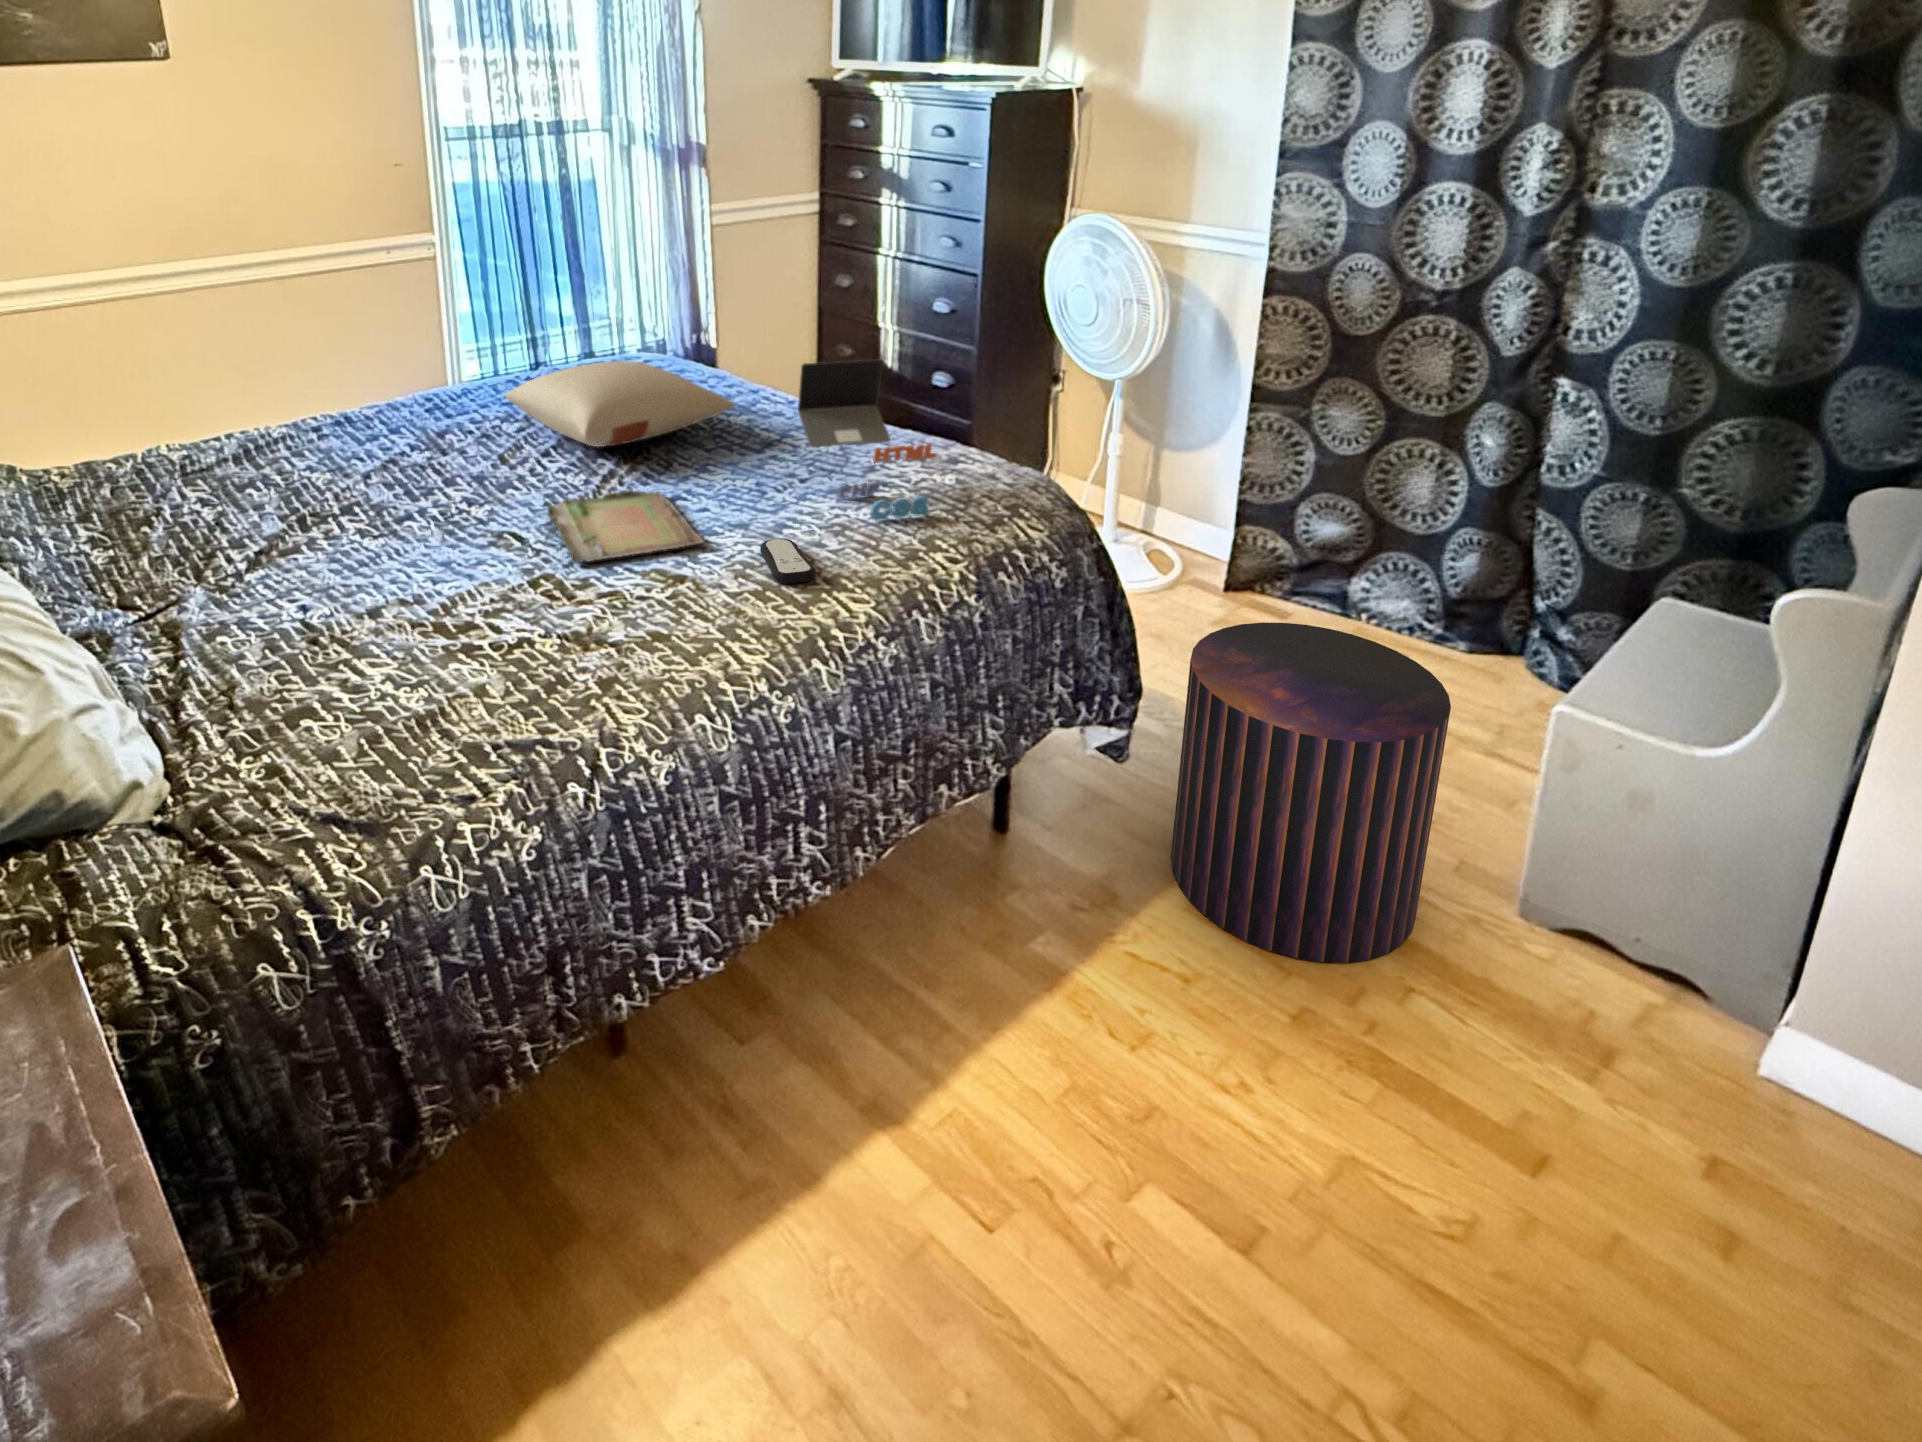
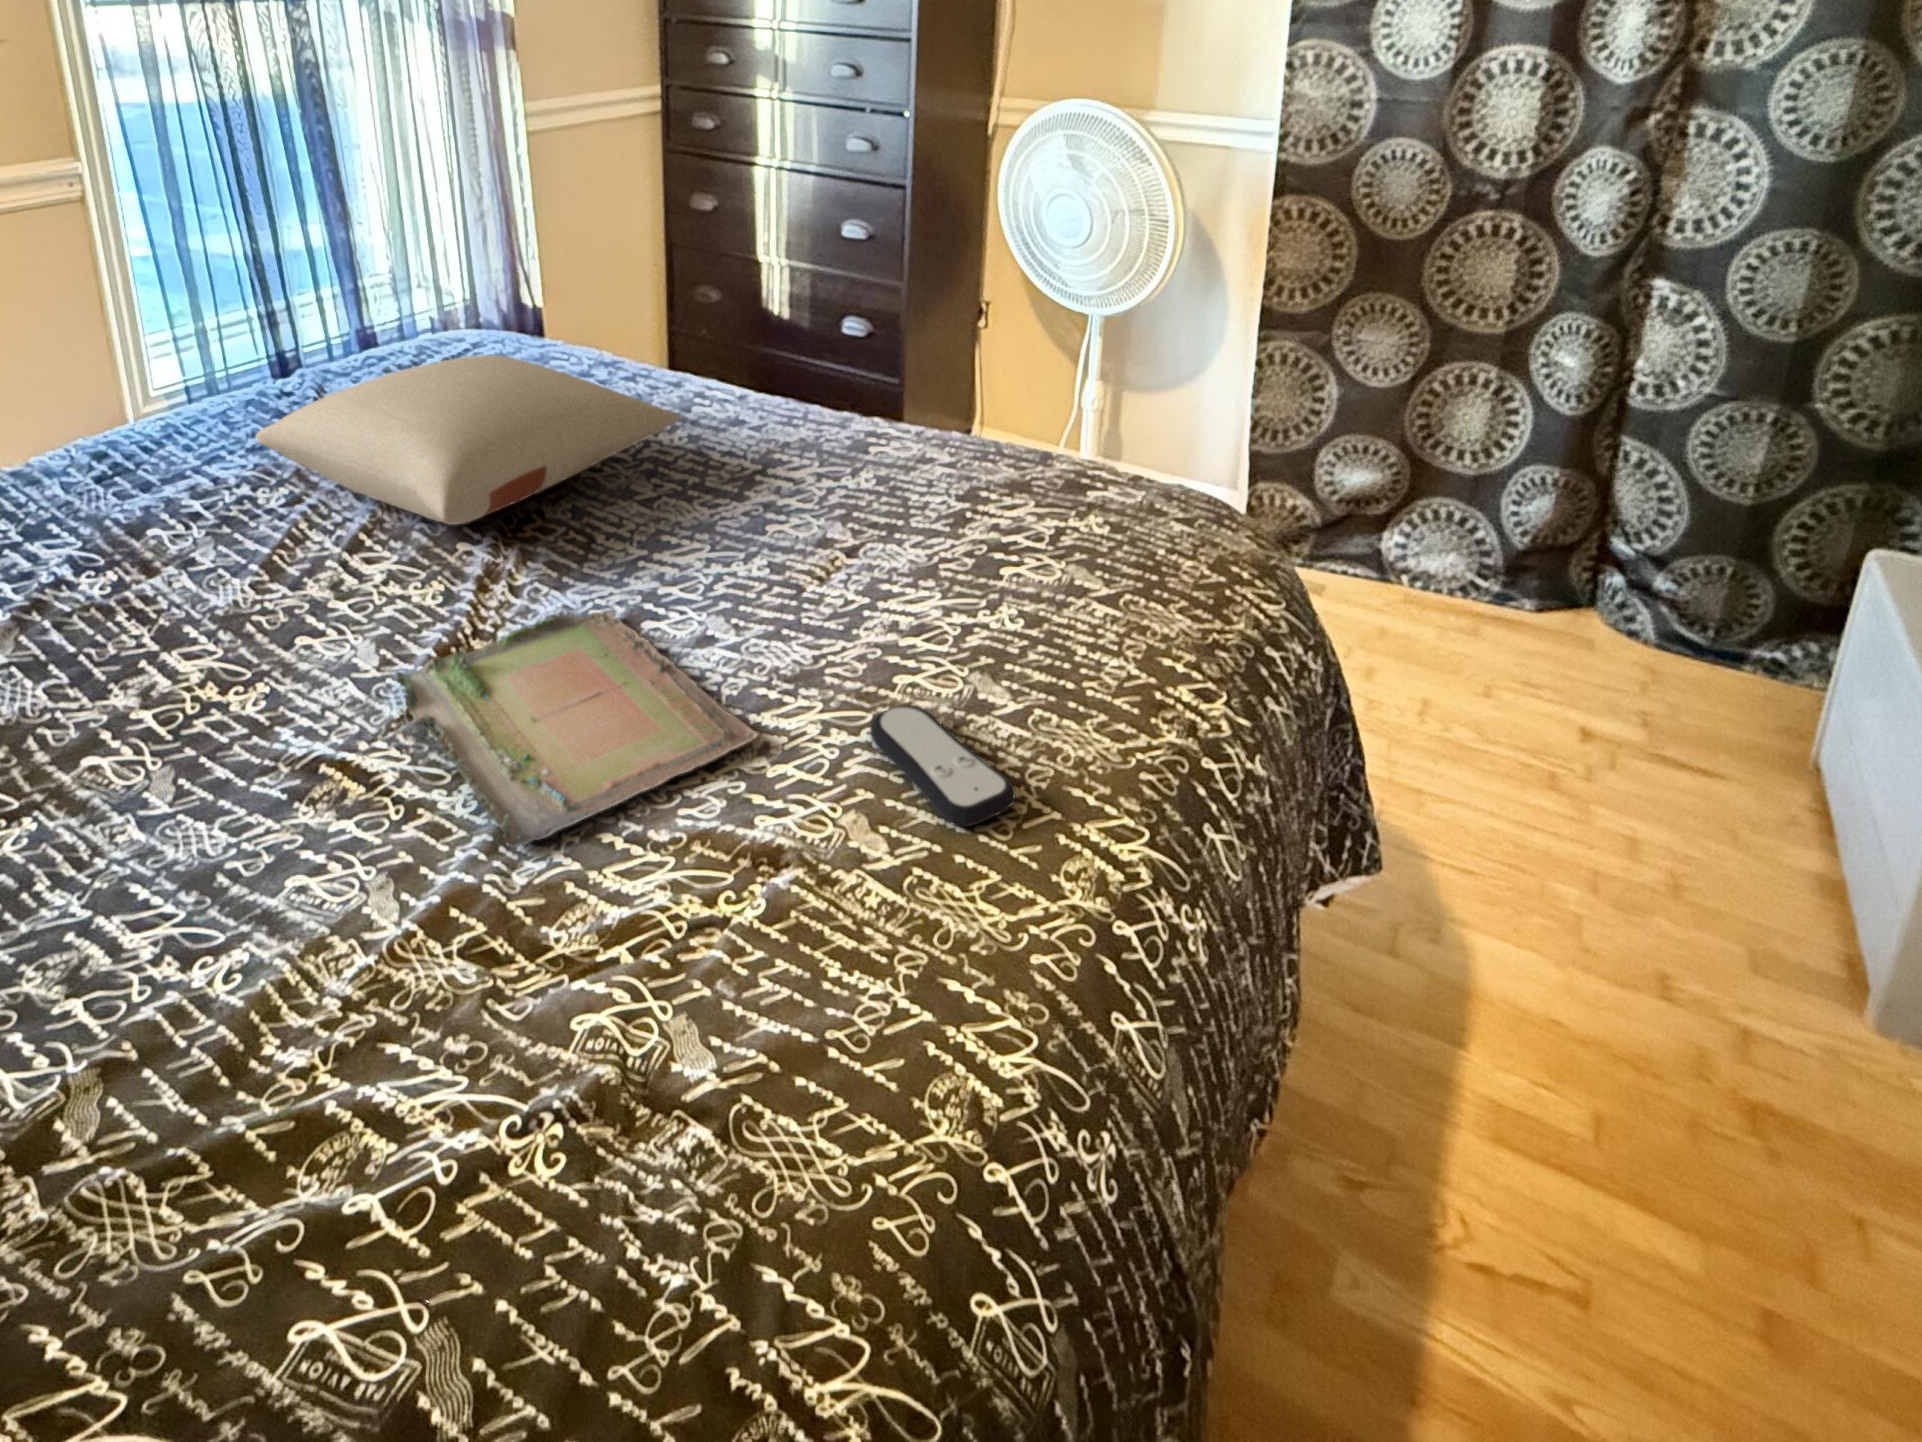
laptop: present [798,360,937,519] -> none [831,338,1110,621]
pouf: present [1171,622,1451,963] -> none [1412,668,1885,1212]

